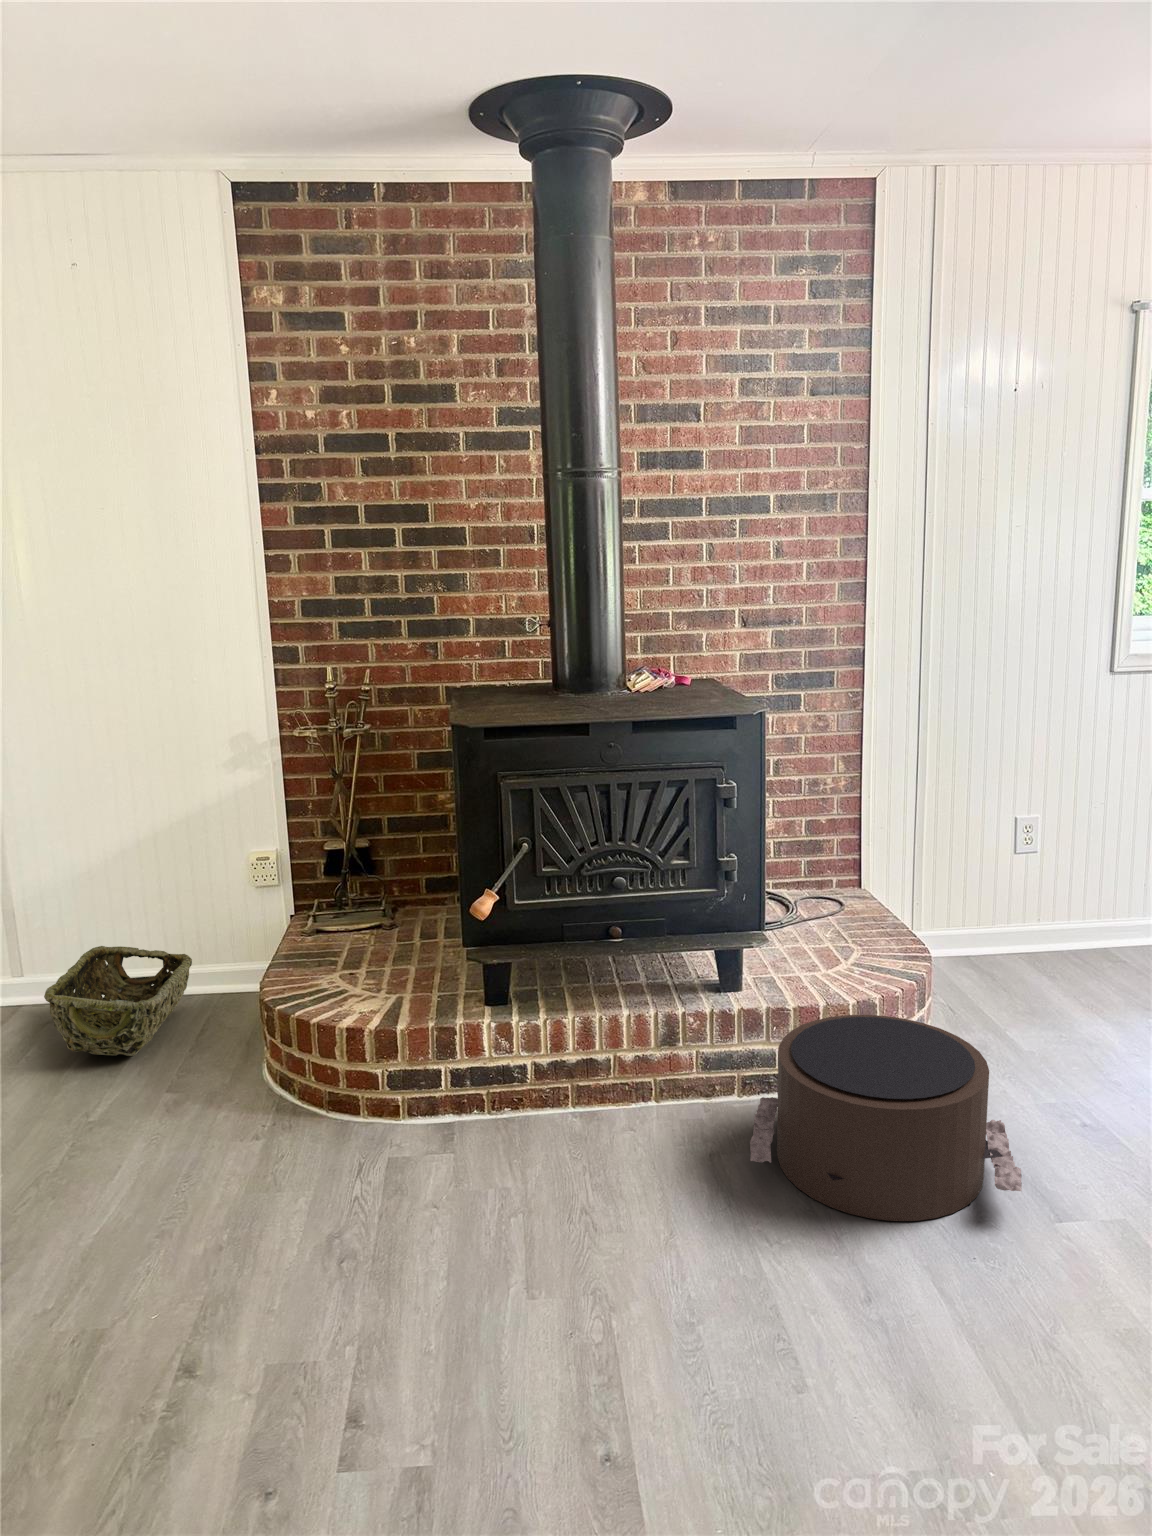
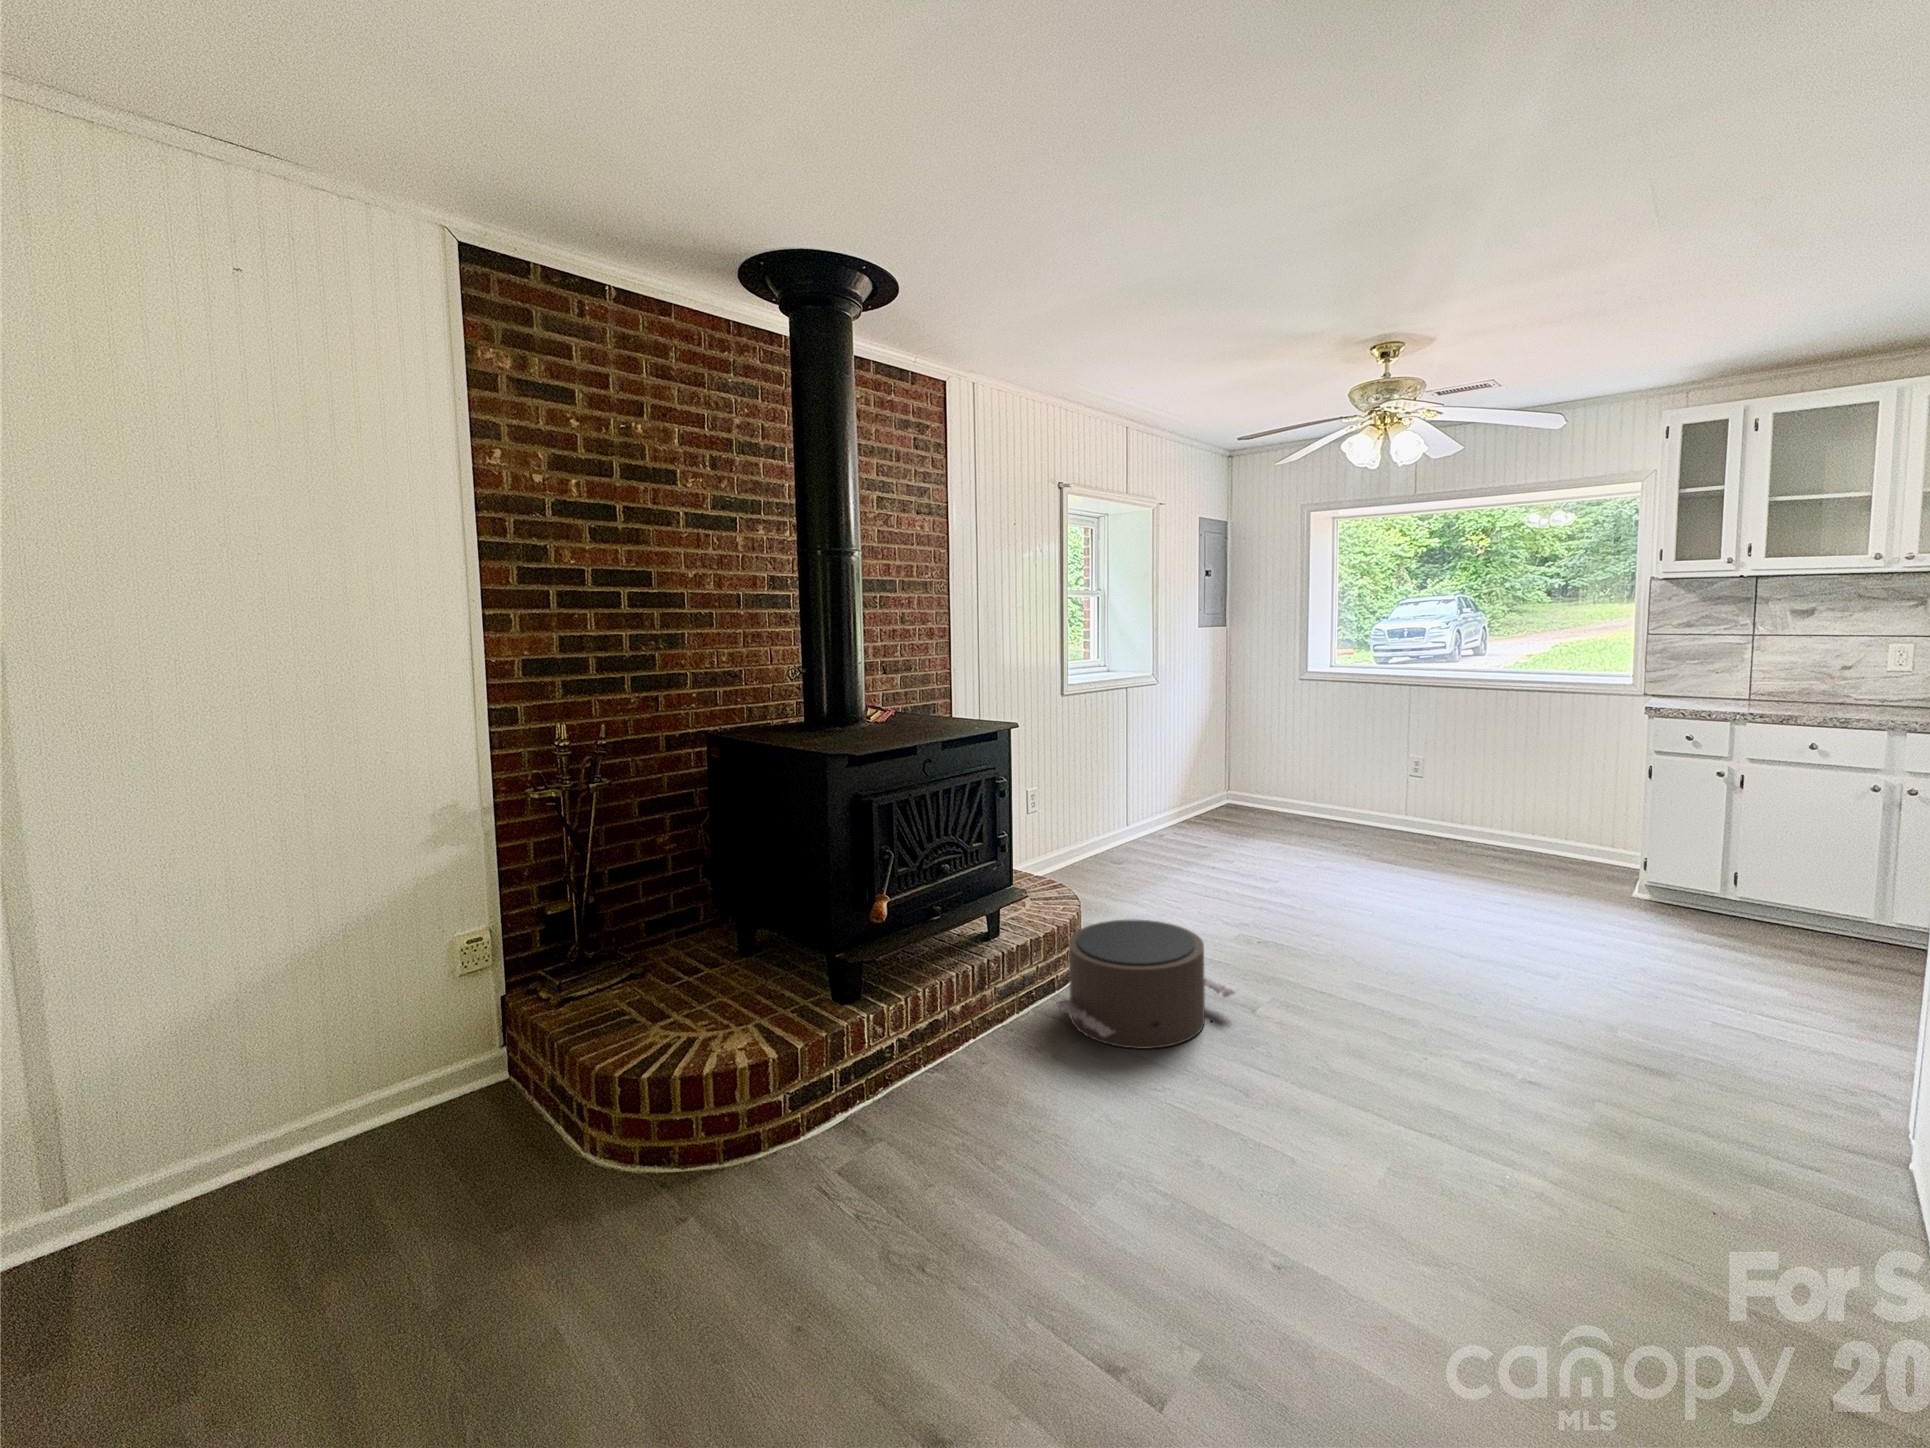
woven basket: present [44,946,192,1056] -> none [228,1088,441,1253]

